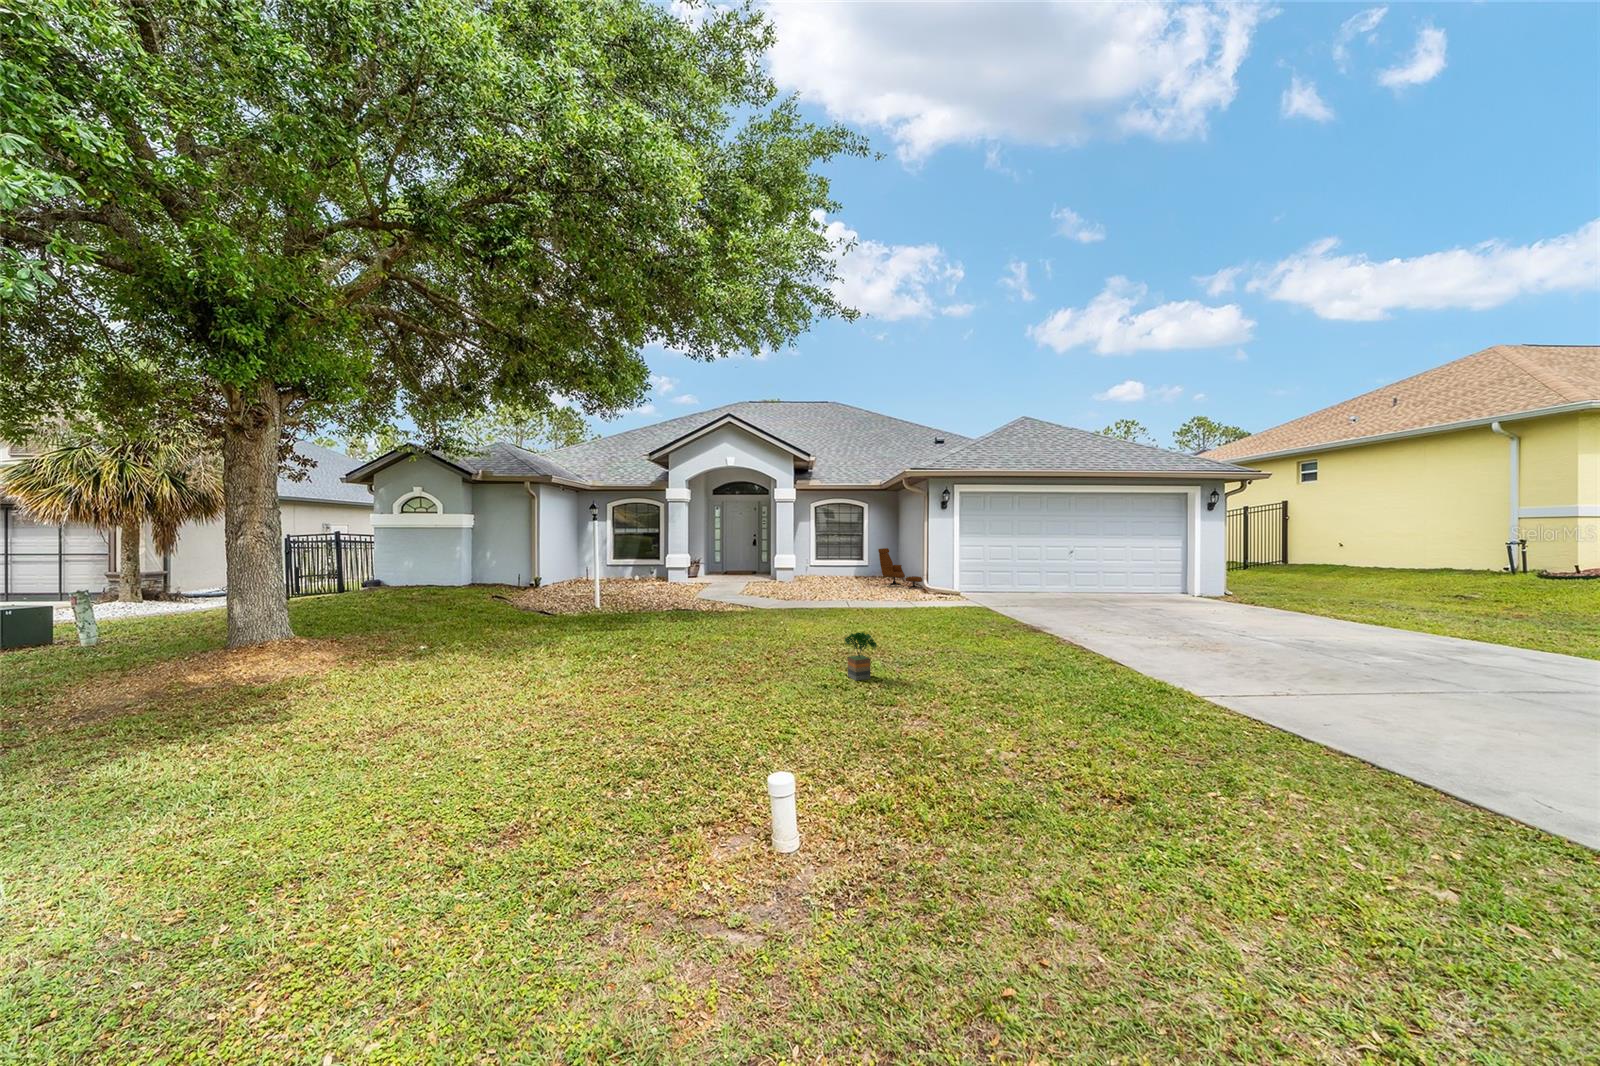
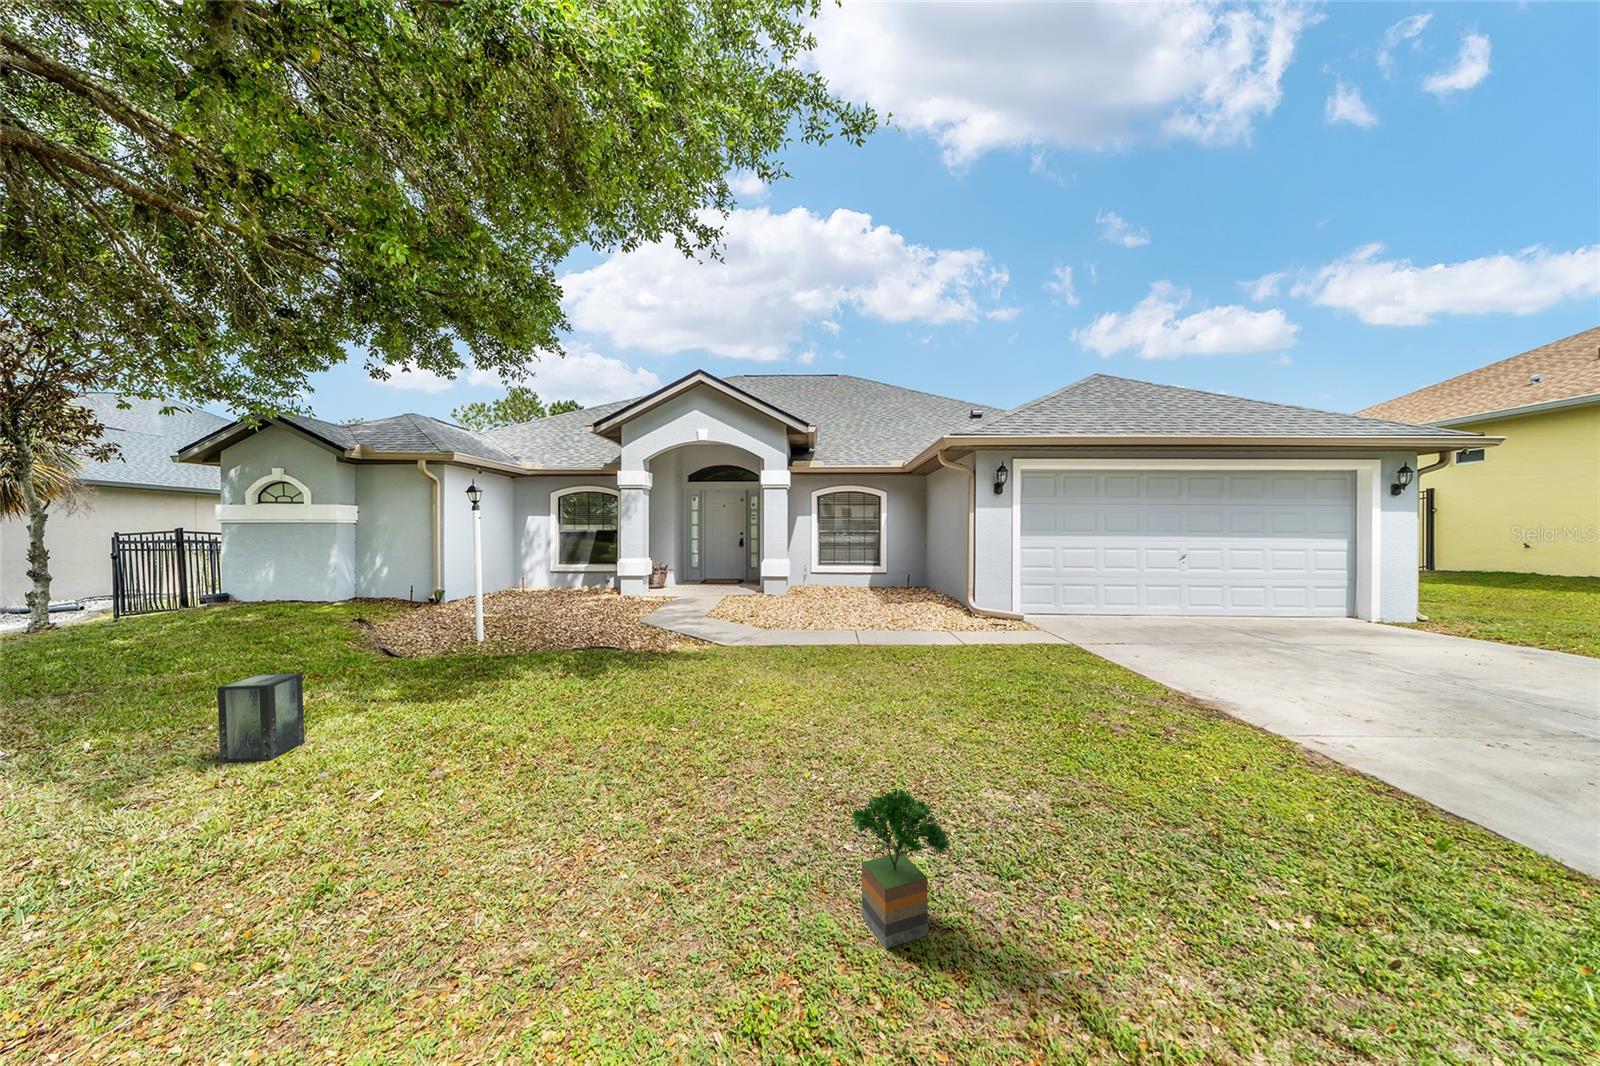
lounge chair: present [878,548,922,589] -> none [903,551,966,609]
bench: present [295,565,342,594] -> none [107,572,187,613]
storage box: none [535,609,565,650] -> present [217,673,305,763]

